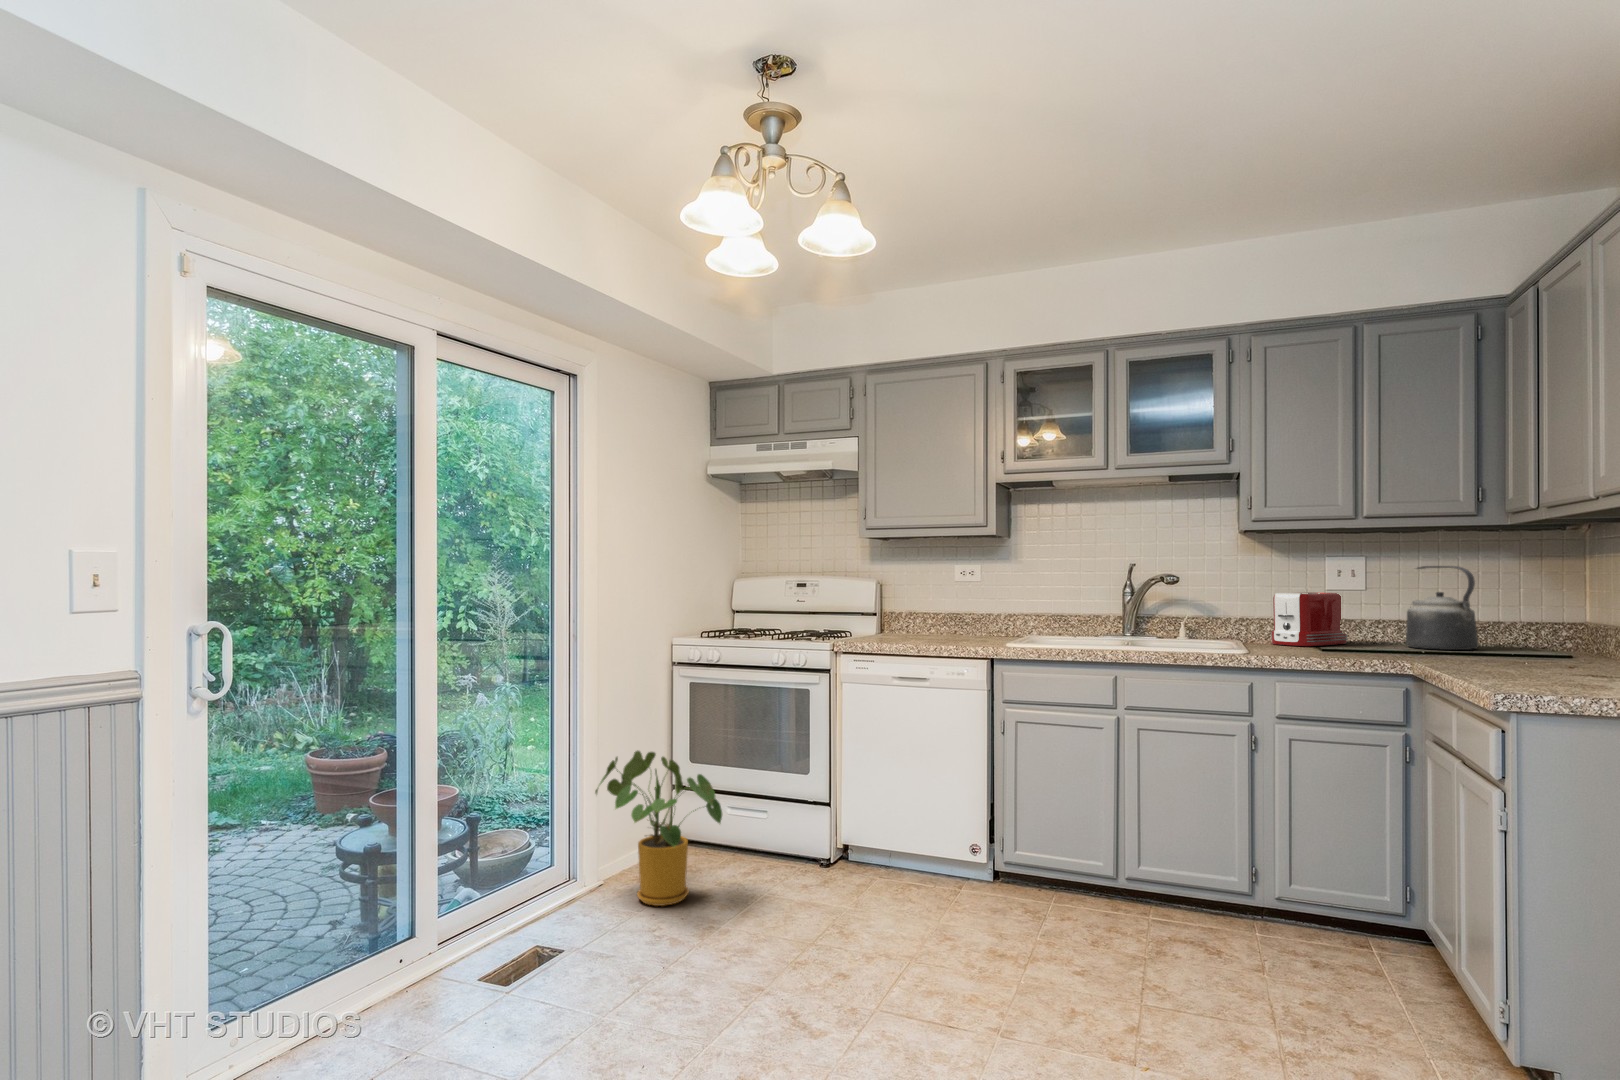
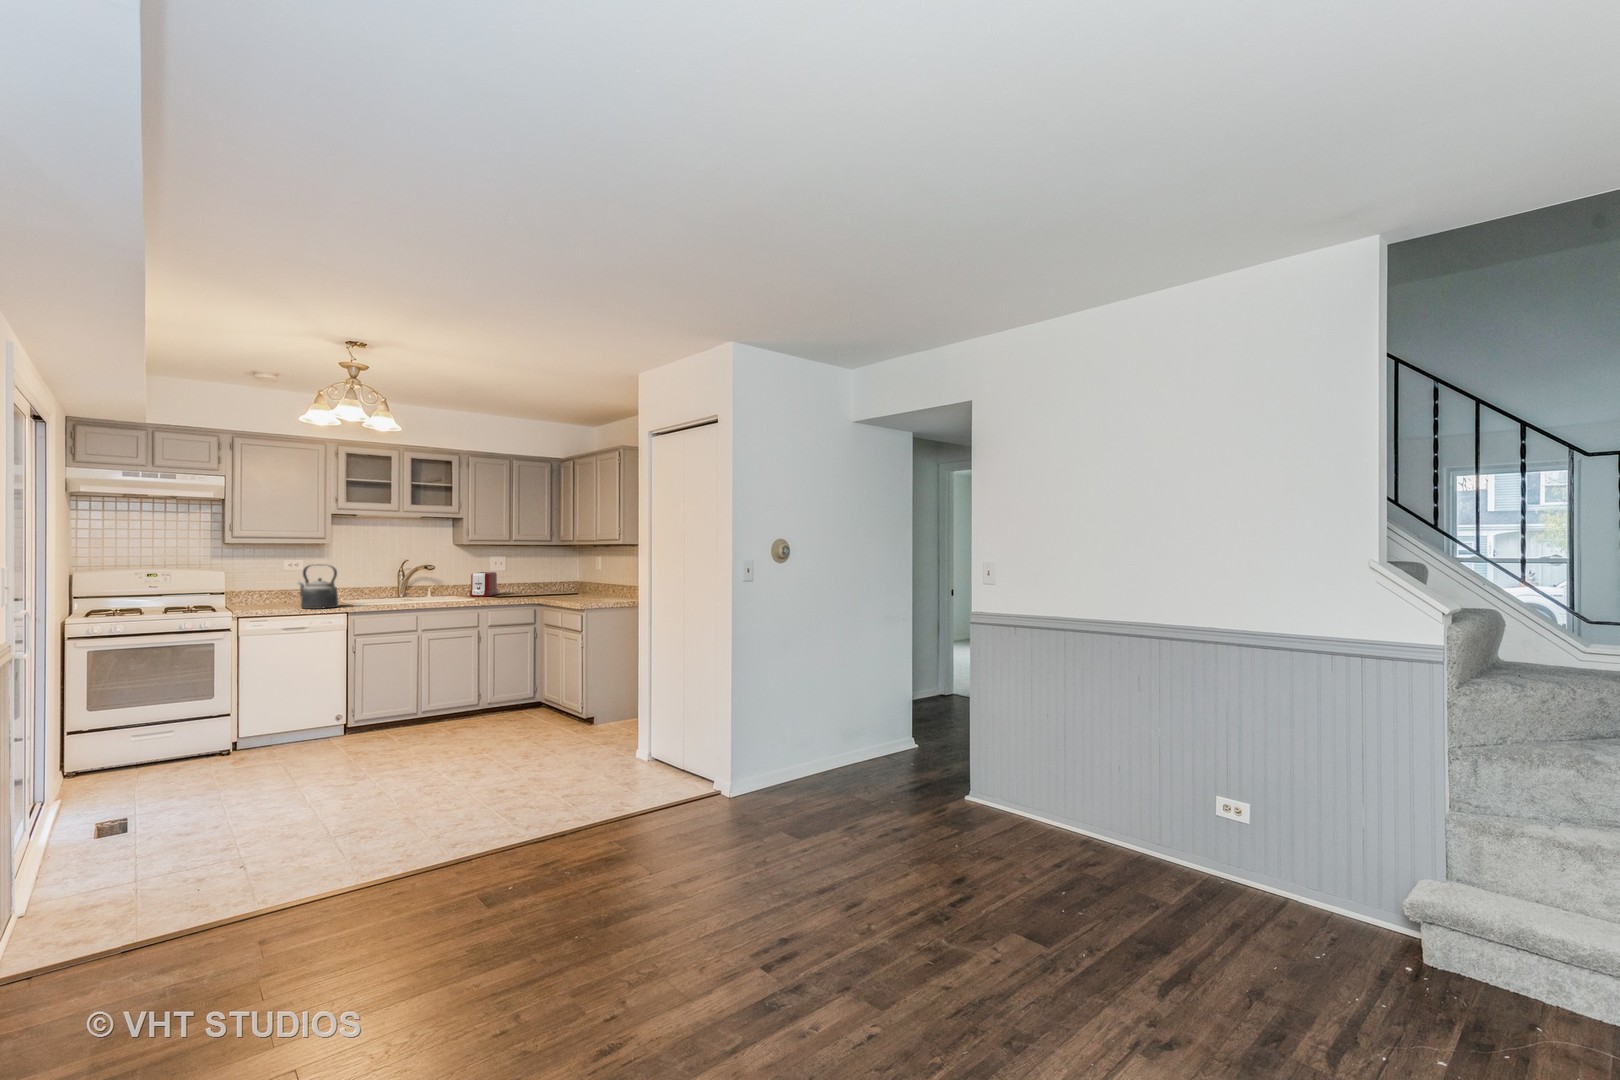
kettle: present [1406,566,1478,650] -> present [298,564,338,609]
house plant: present [595,750,722,906] -> none [75,696,203,793]

